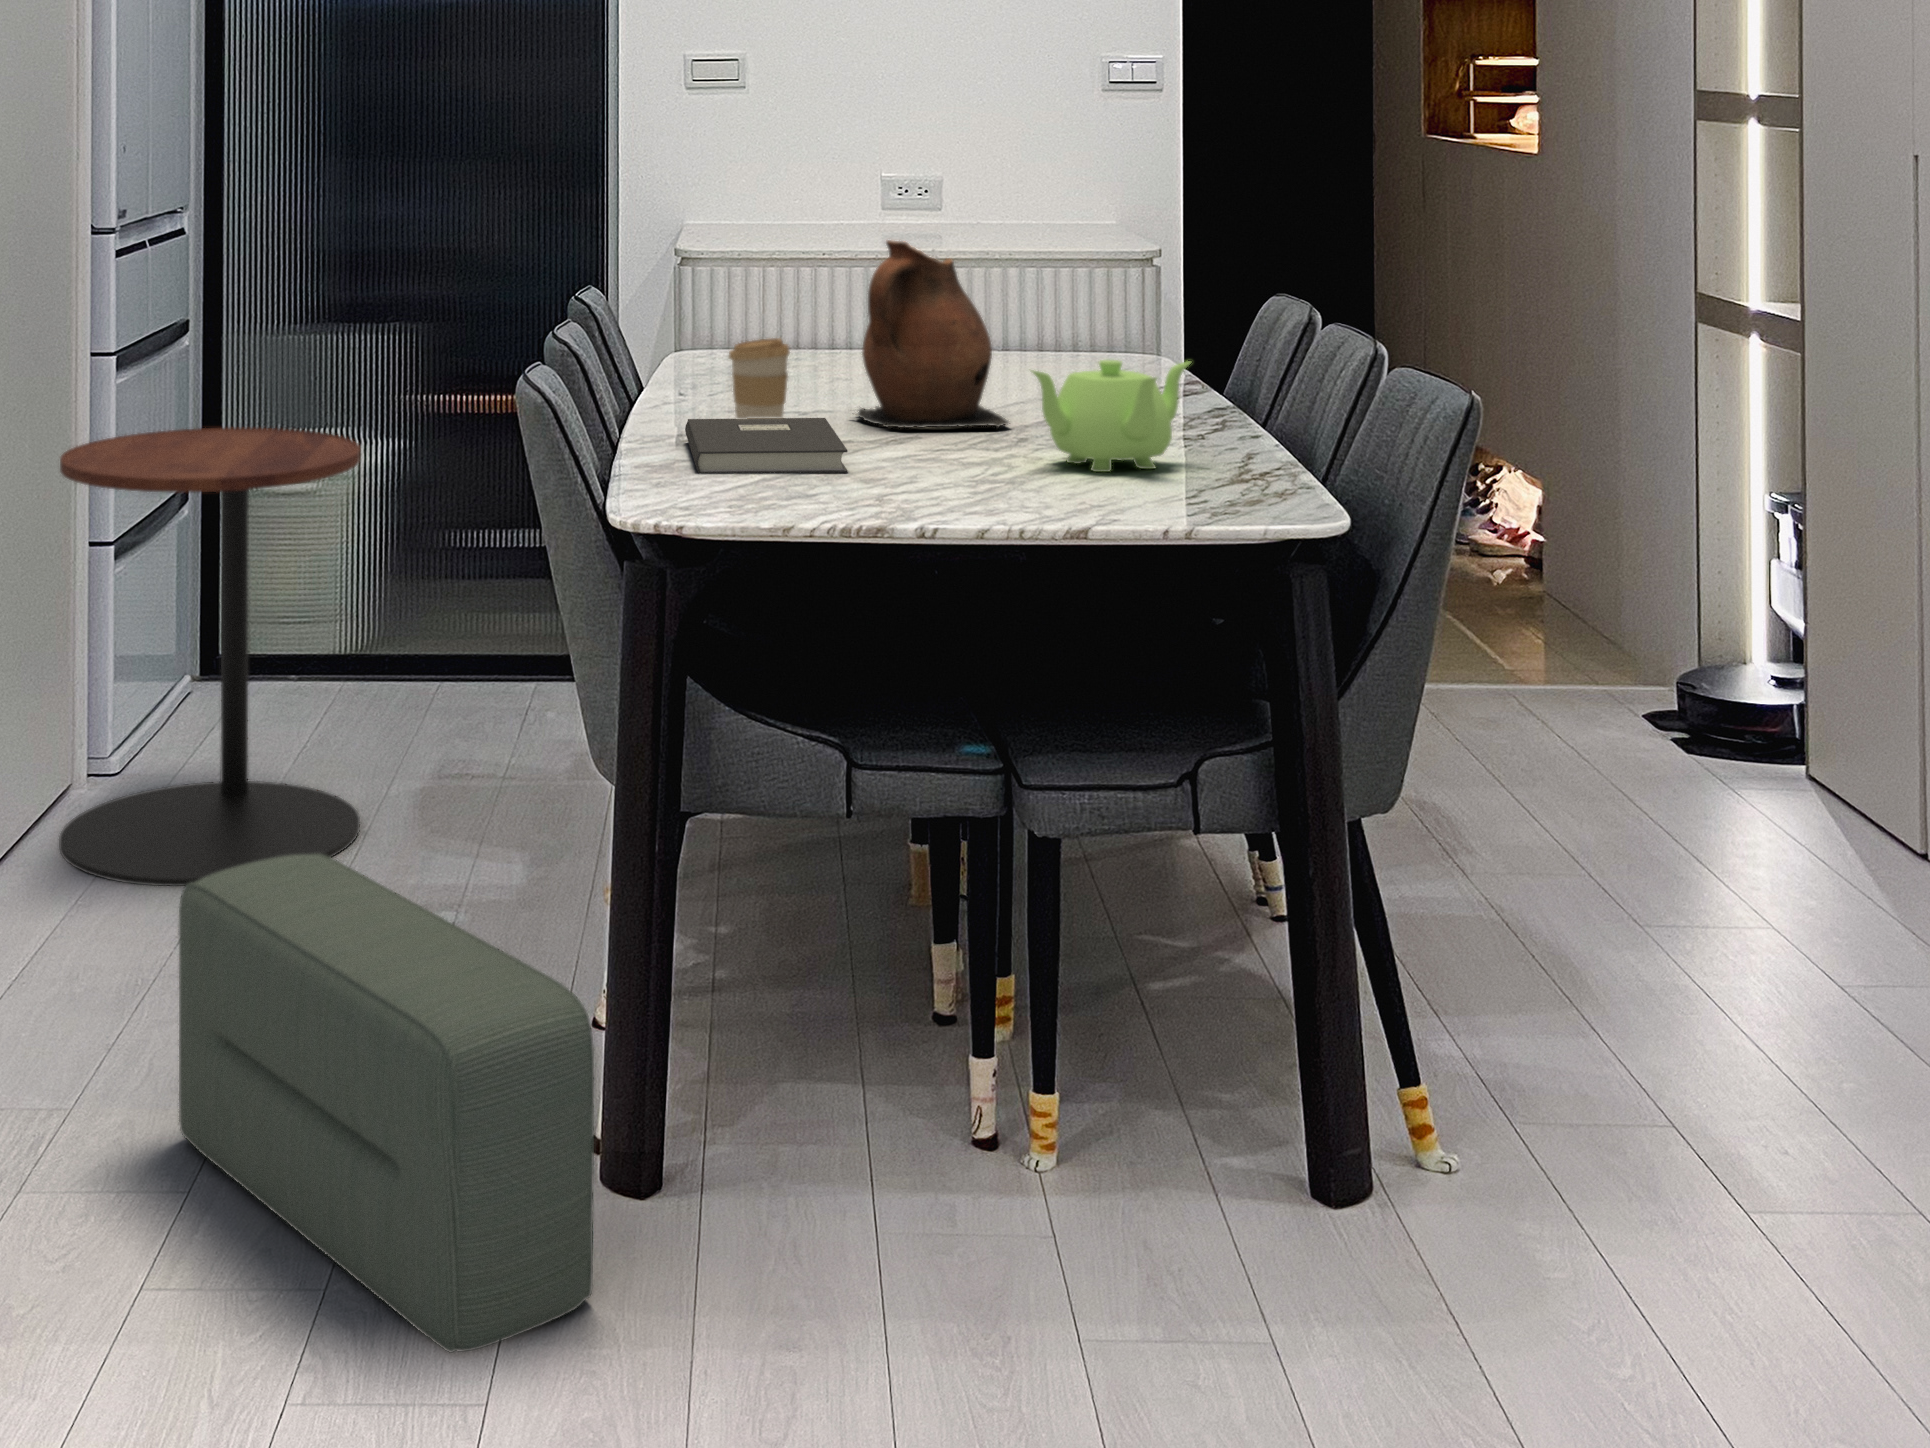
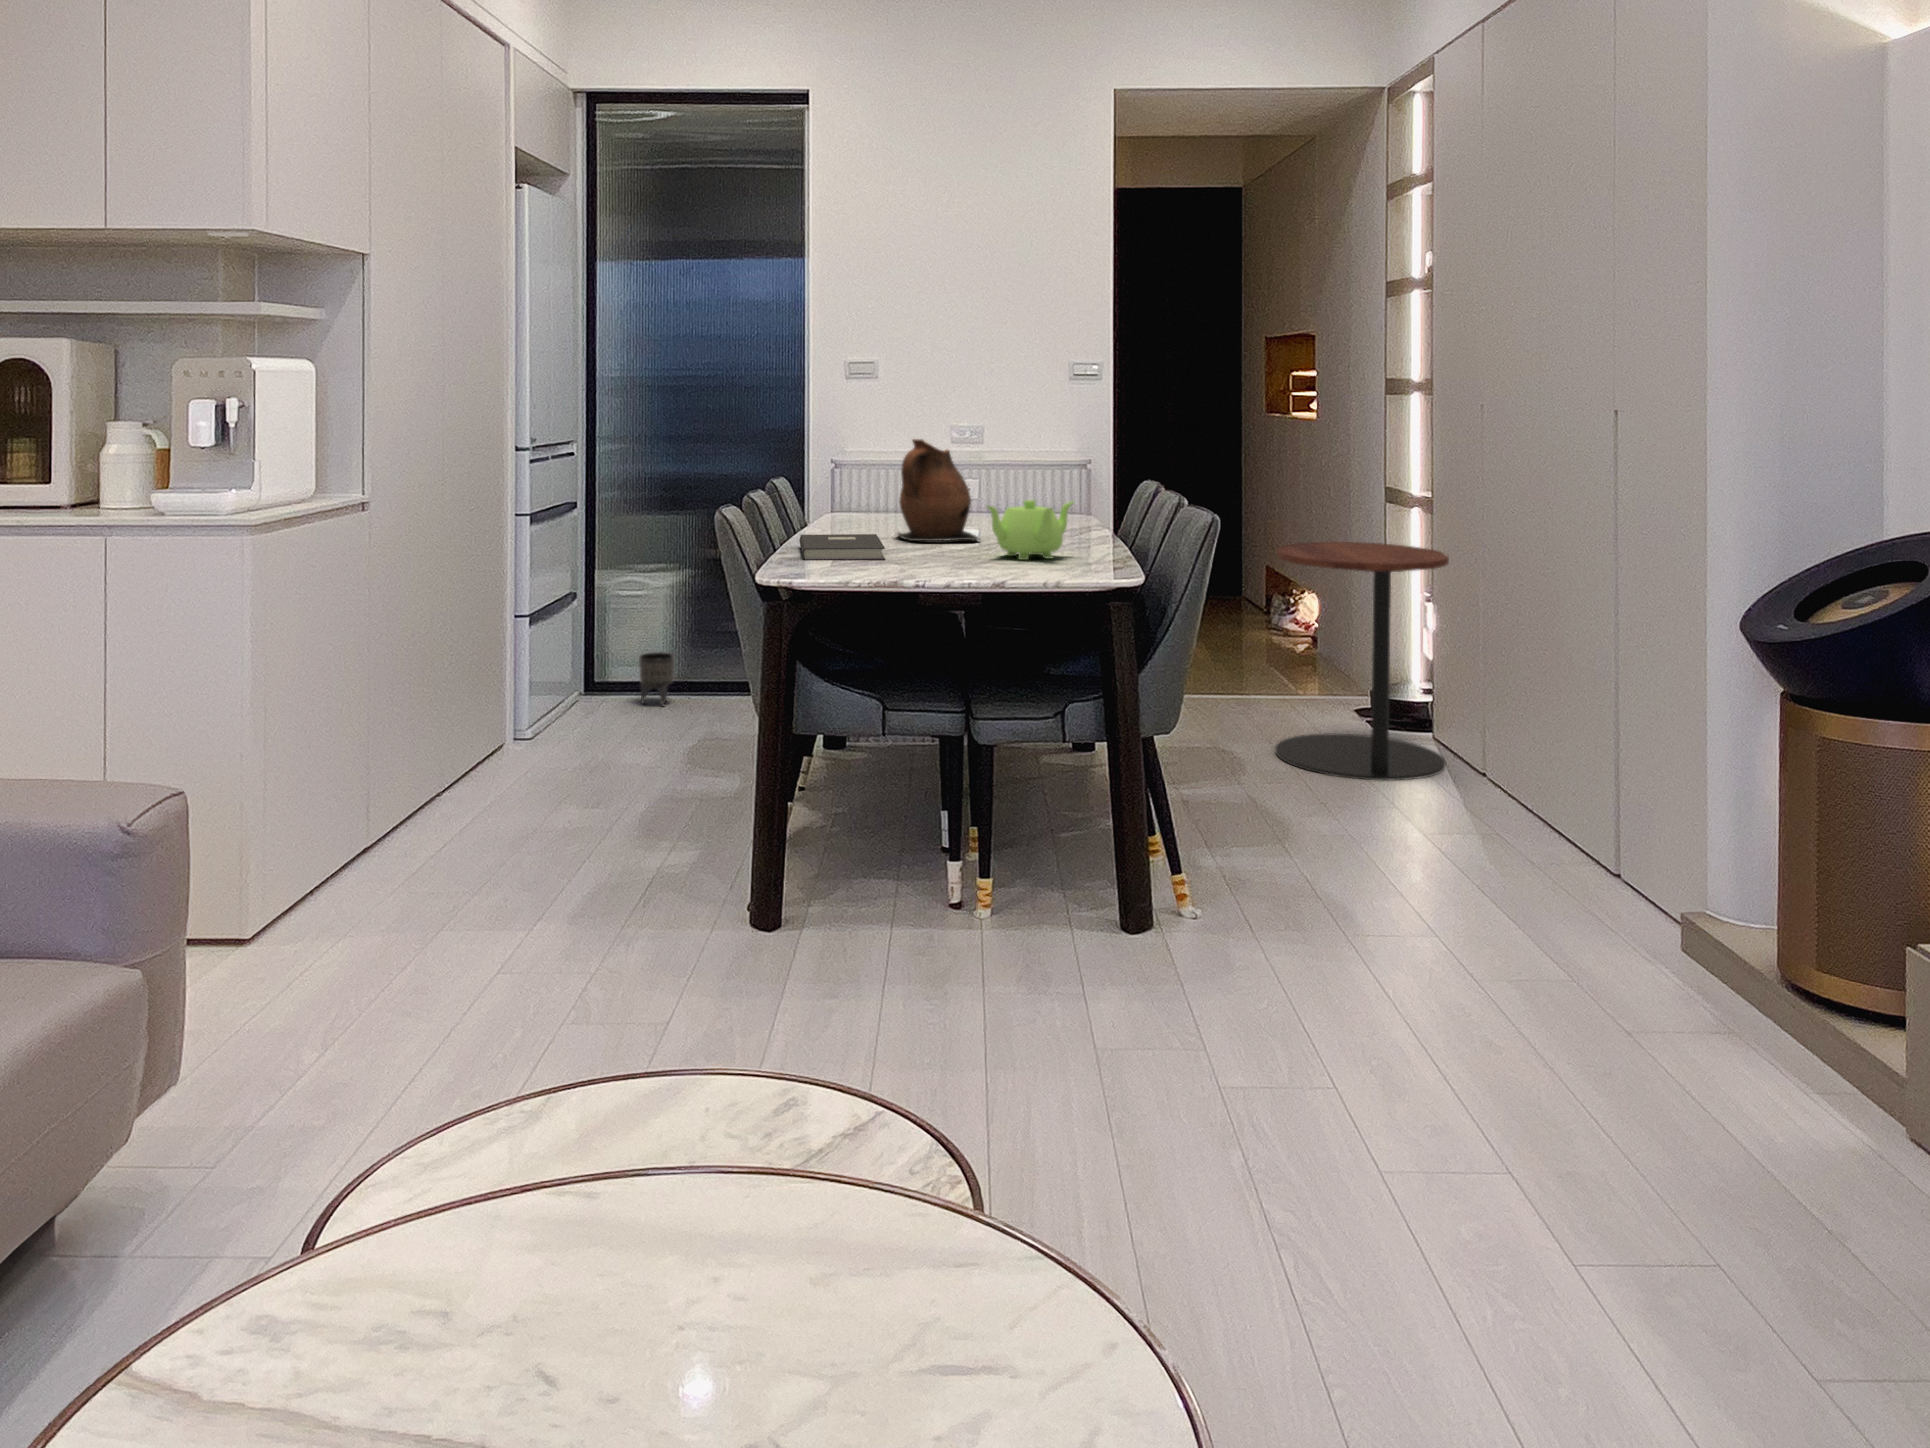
coffee cup: present [729,338,790,419] -> none [825,493,859,542]
side table: present [59,427,360,886] -> present [1275,542,1449,780]
planter: none [382,601,445,700] -> present [639,652,674,706]
pouf: present [179,853,594,1353] -> none [528,757,743,989]

